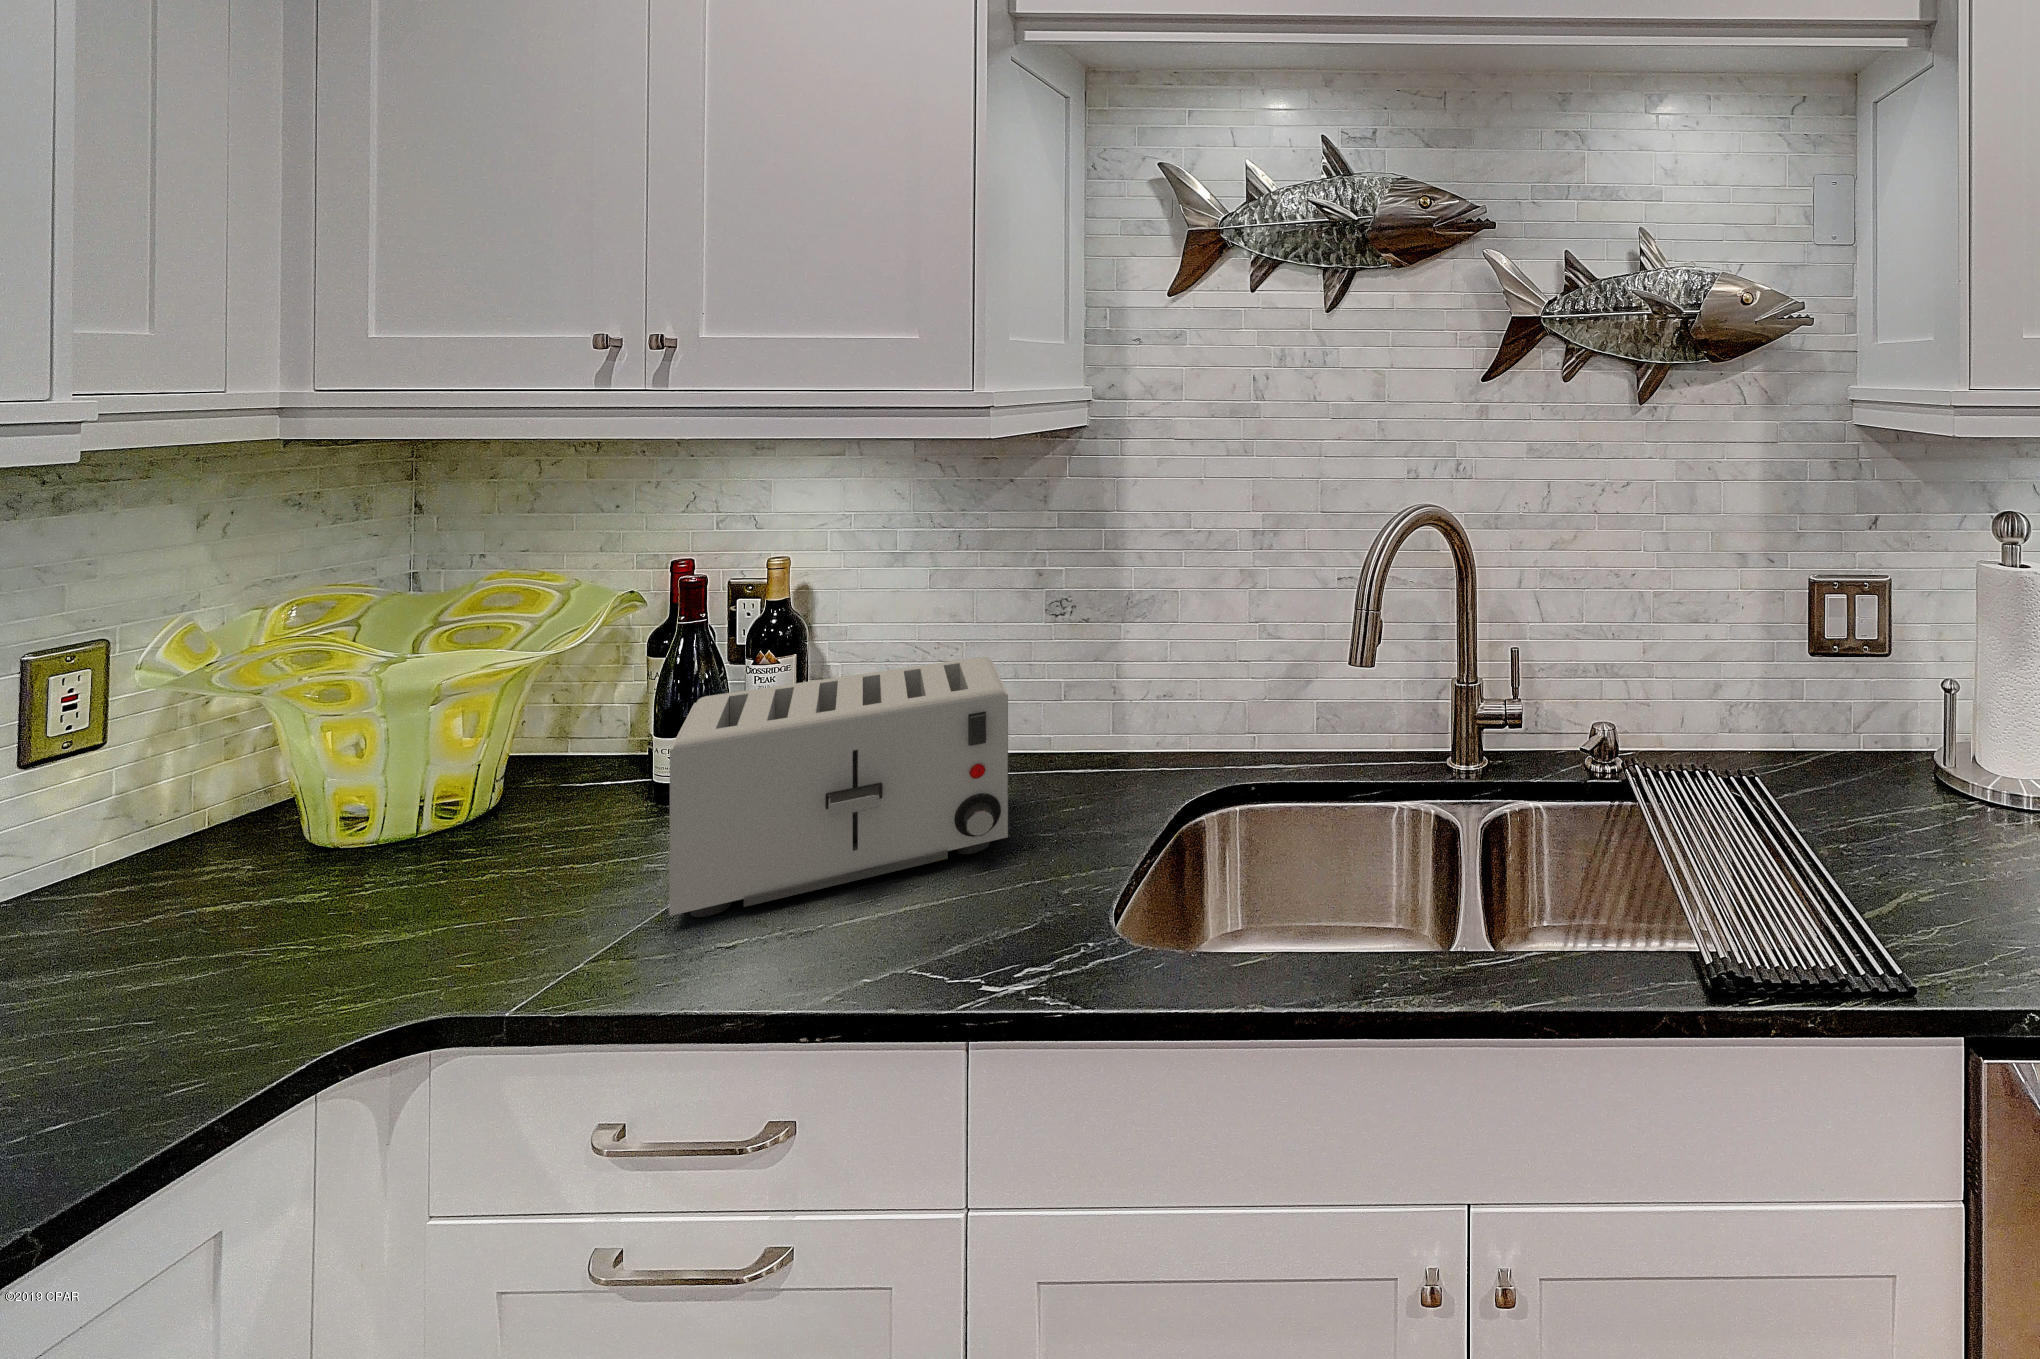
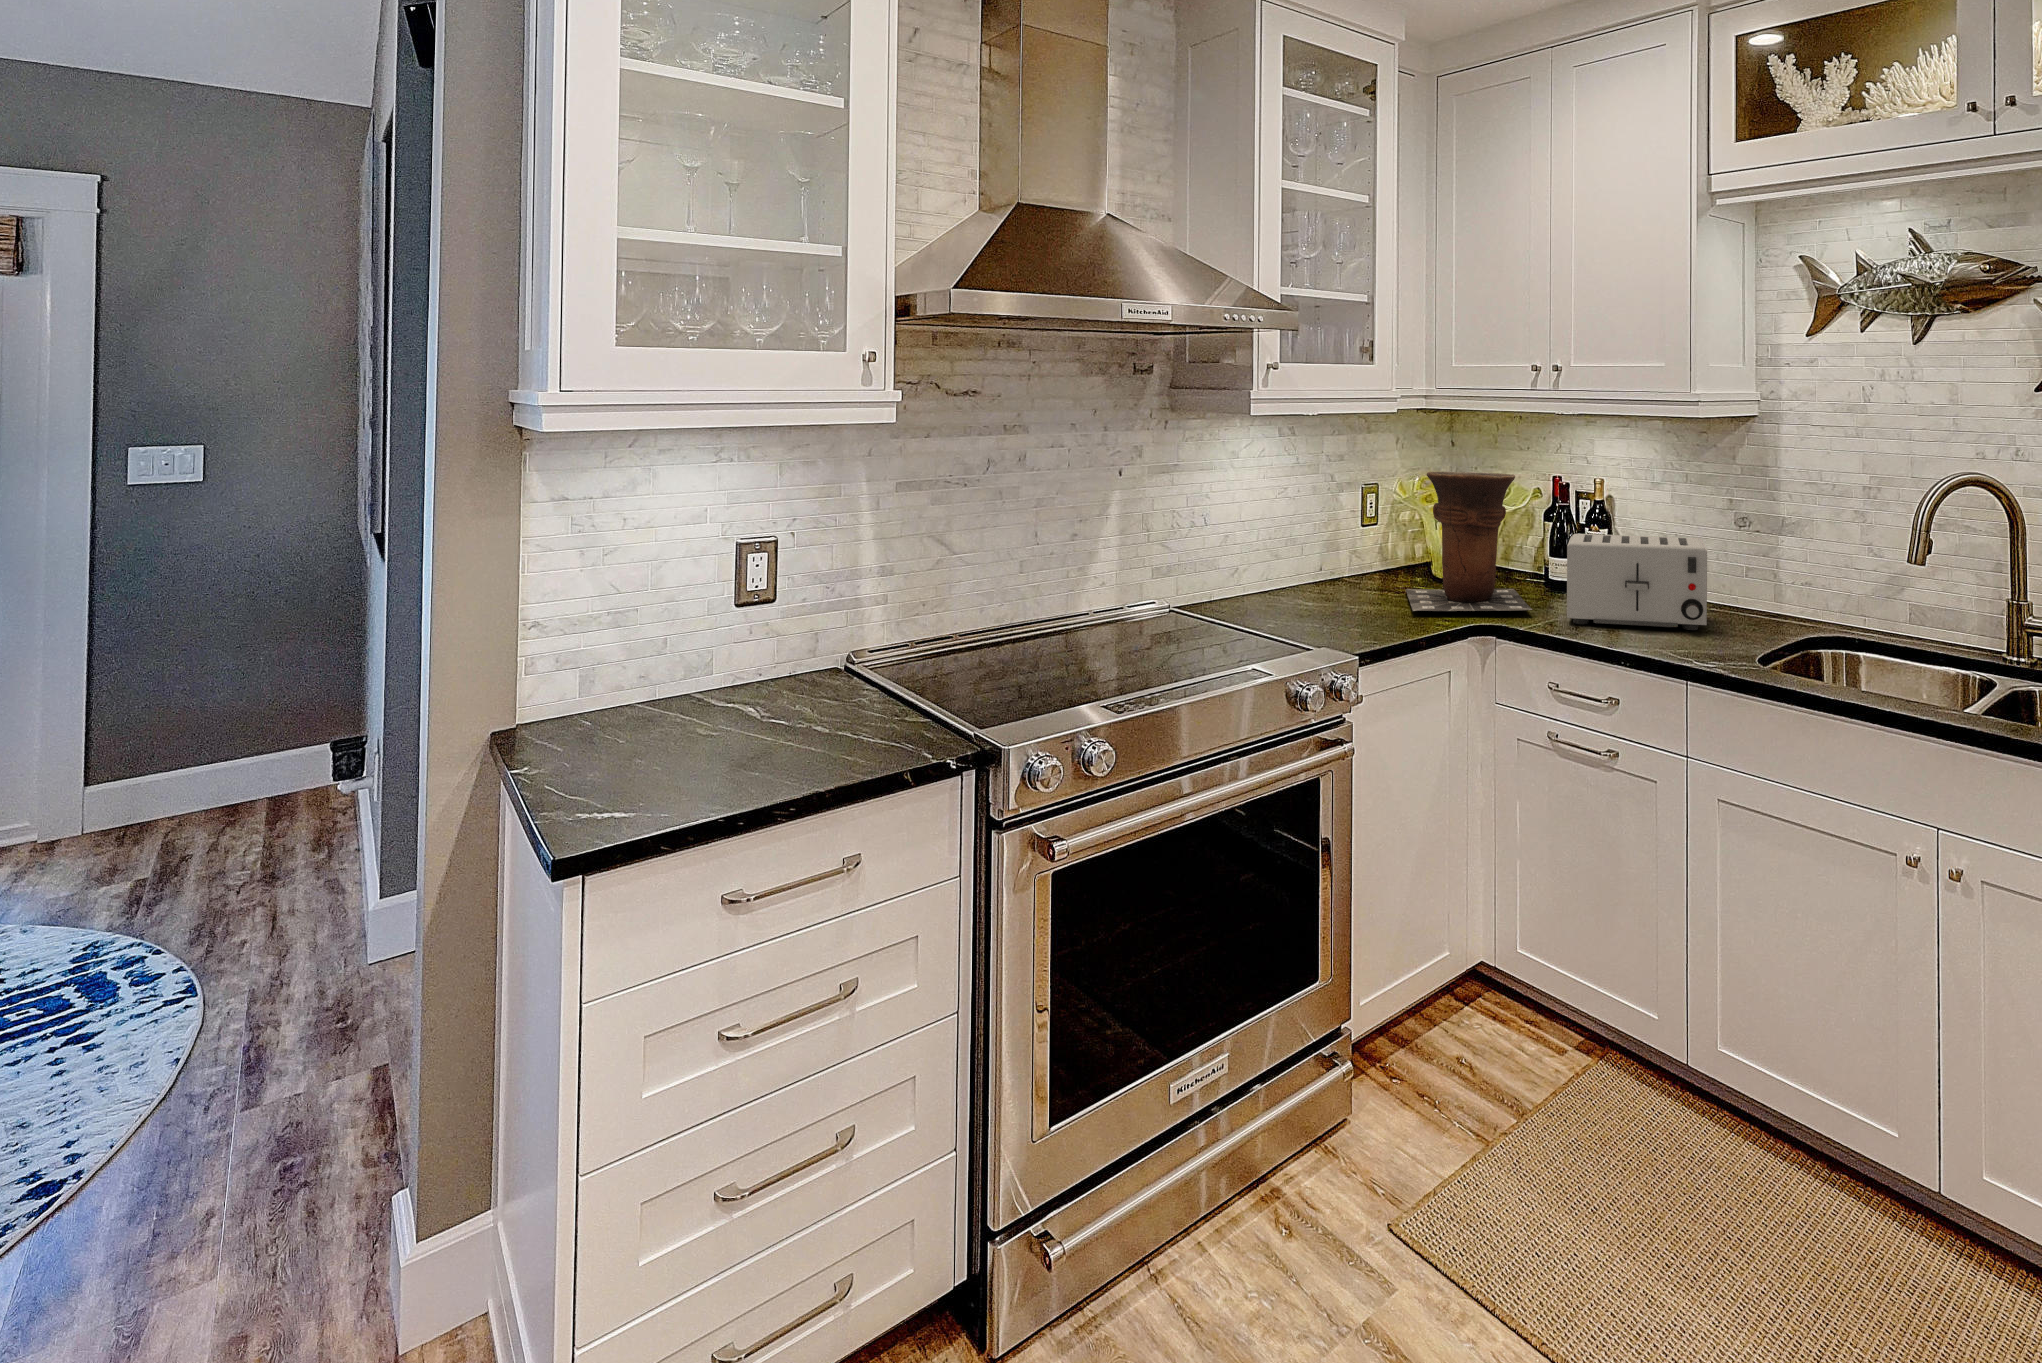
vase: none [86,585,572,1059] -> present [1406,472,1532,611]

